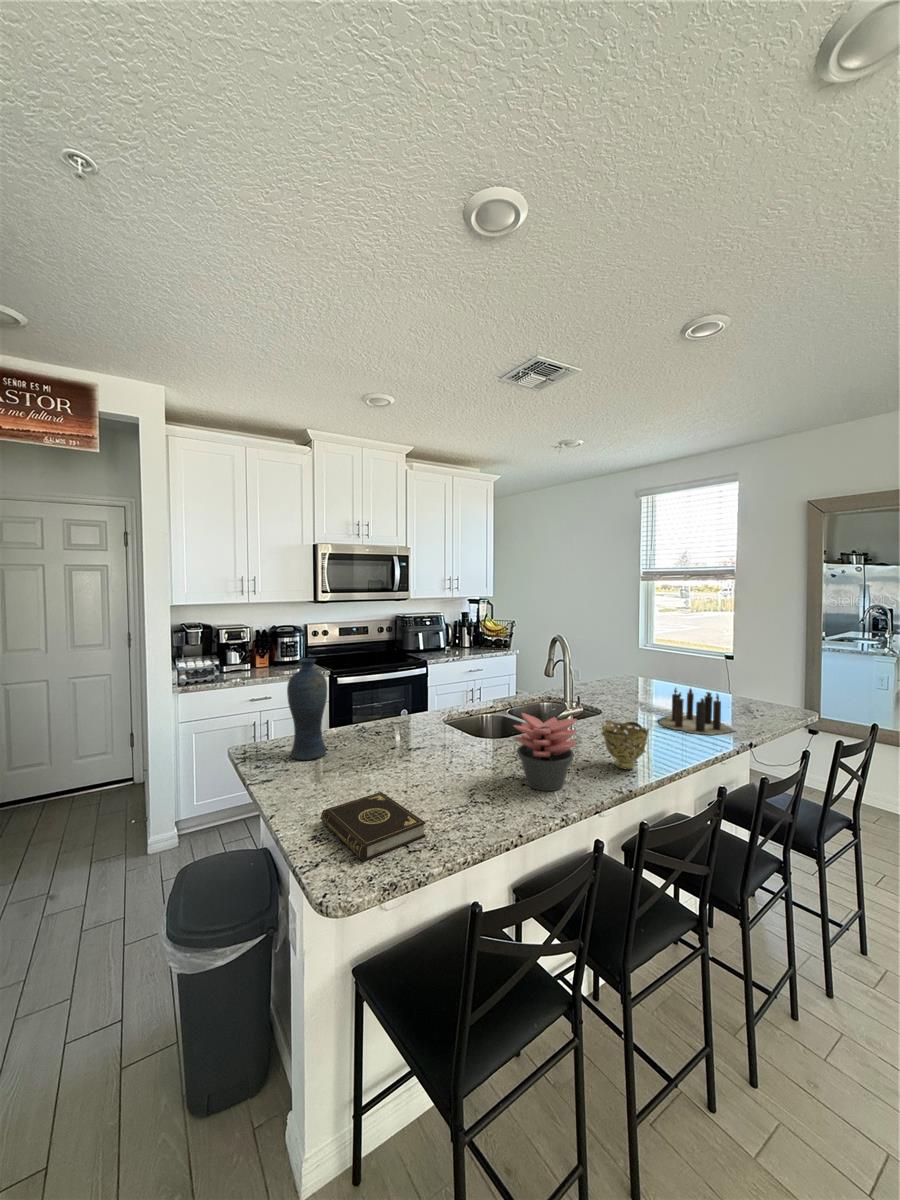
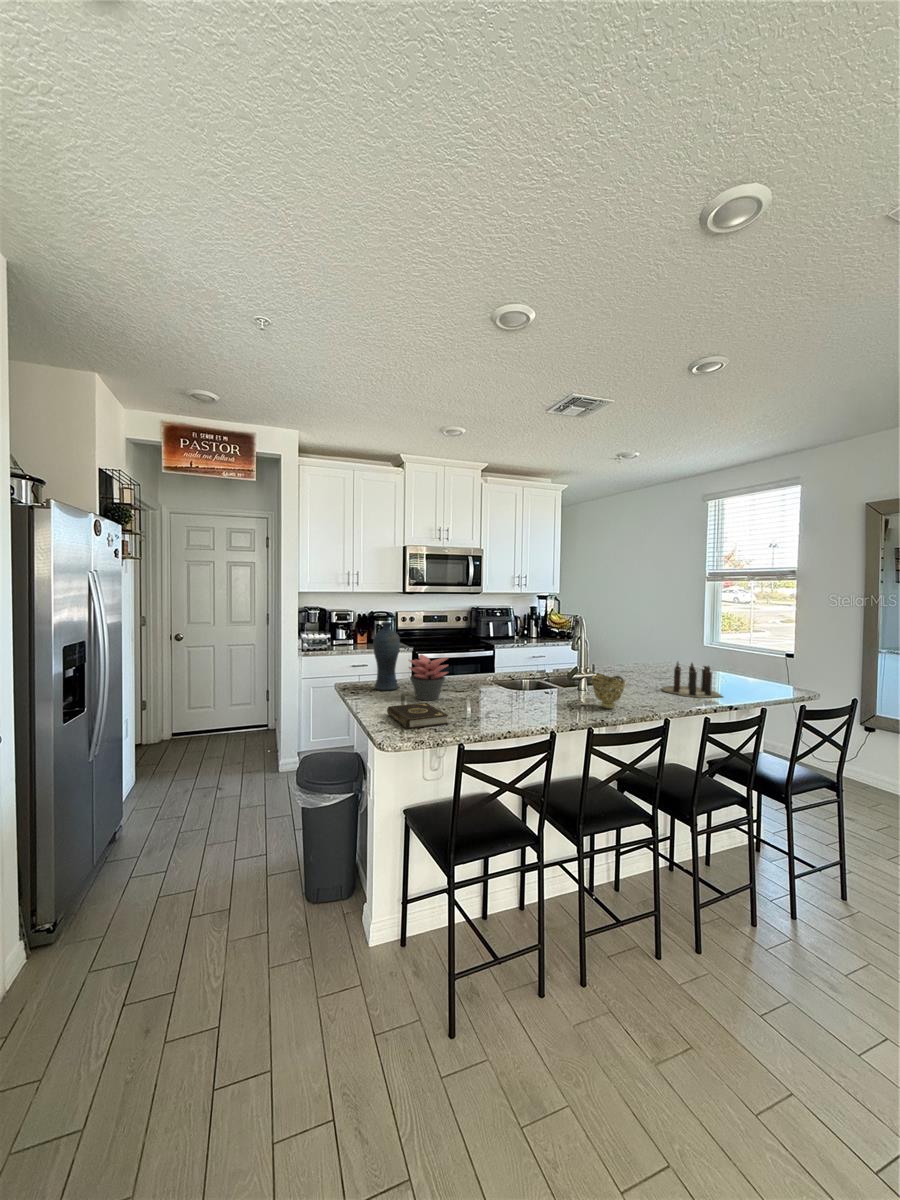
succulent plant: present [514,713,577,791] -> present [409,655,448,700]

